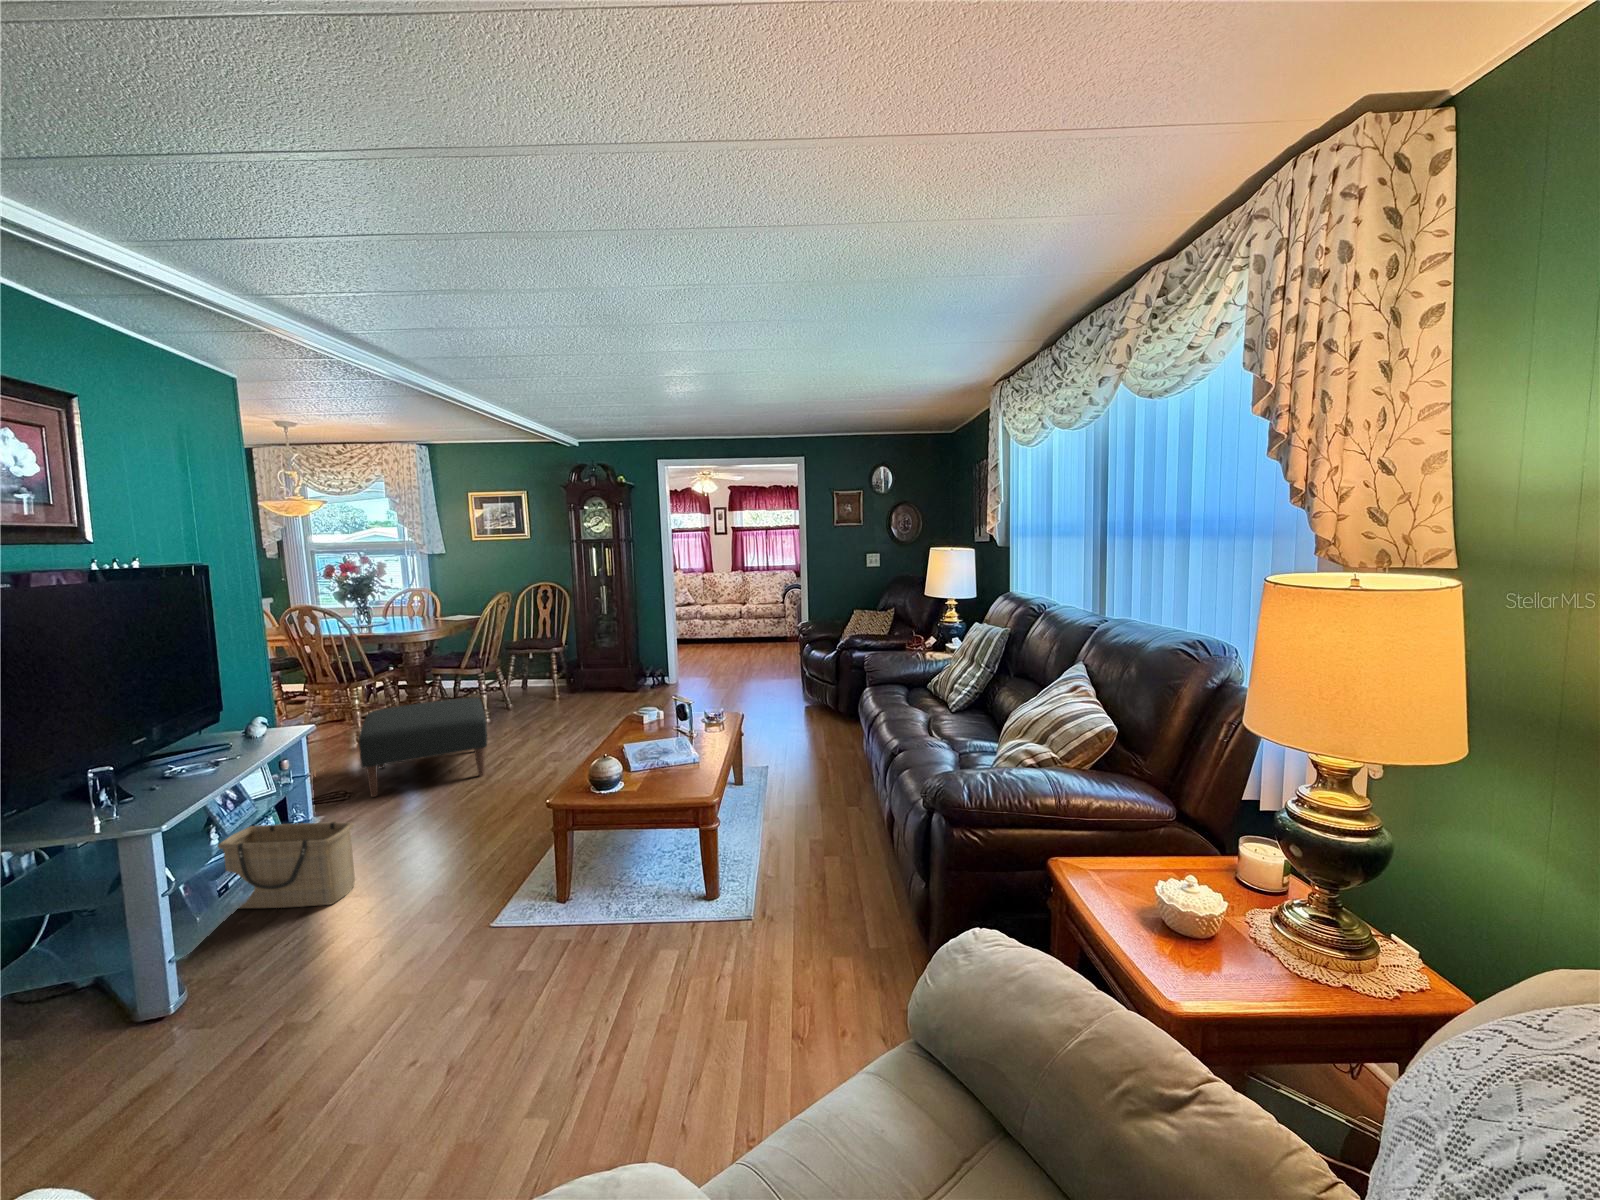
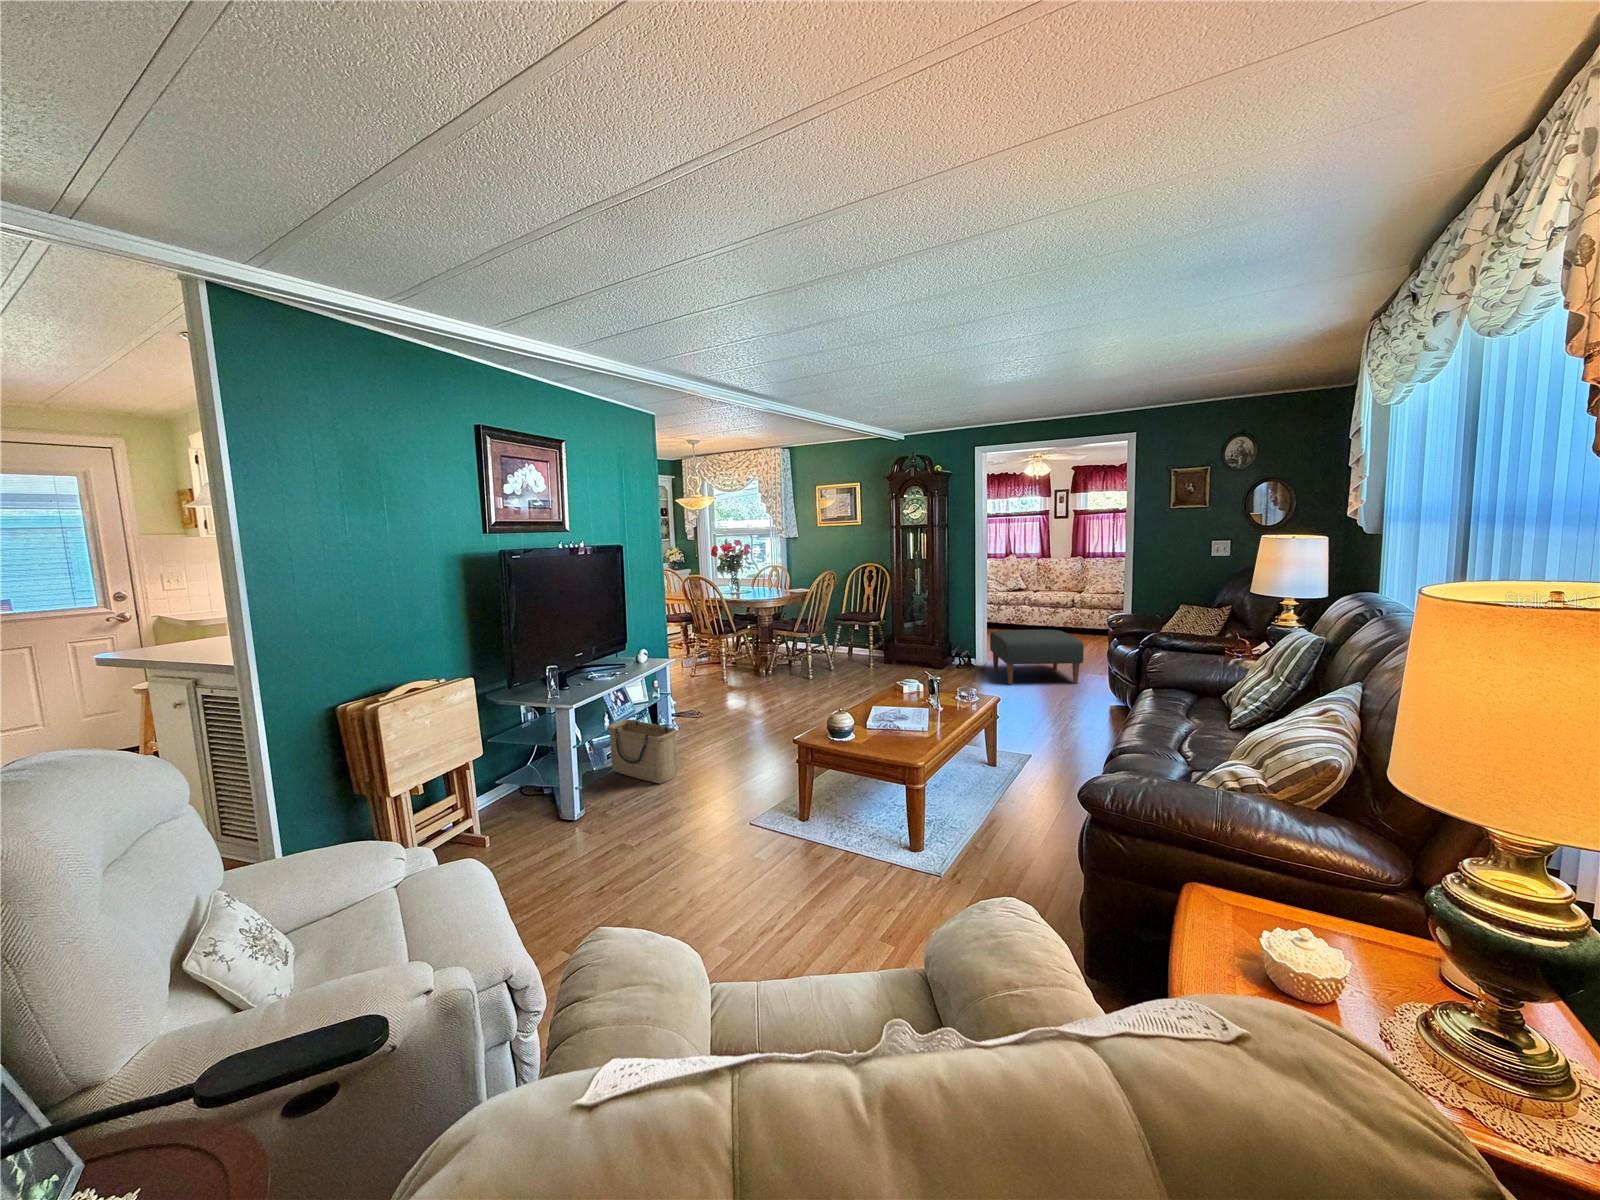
ottoman: present [359,698,487,797] -> present [990,630,1084,685]

